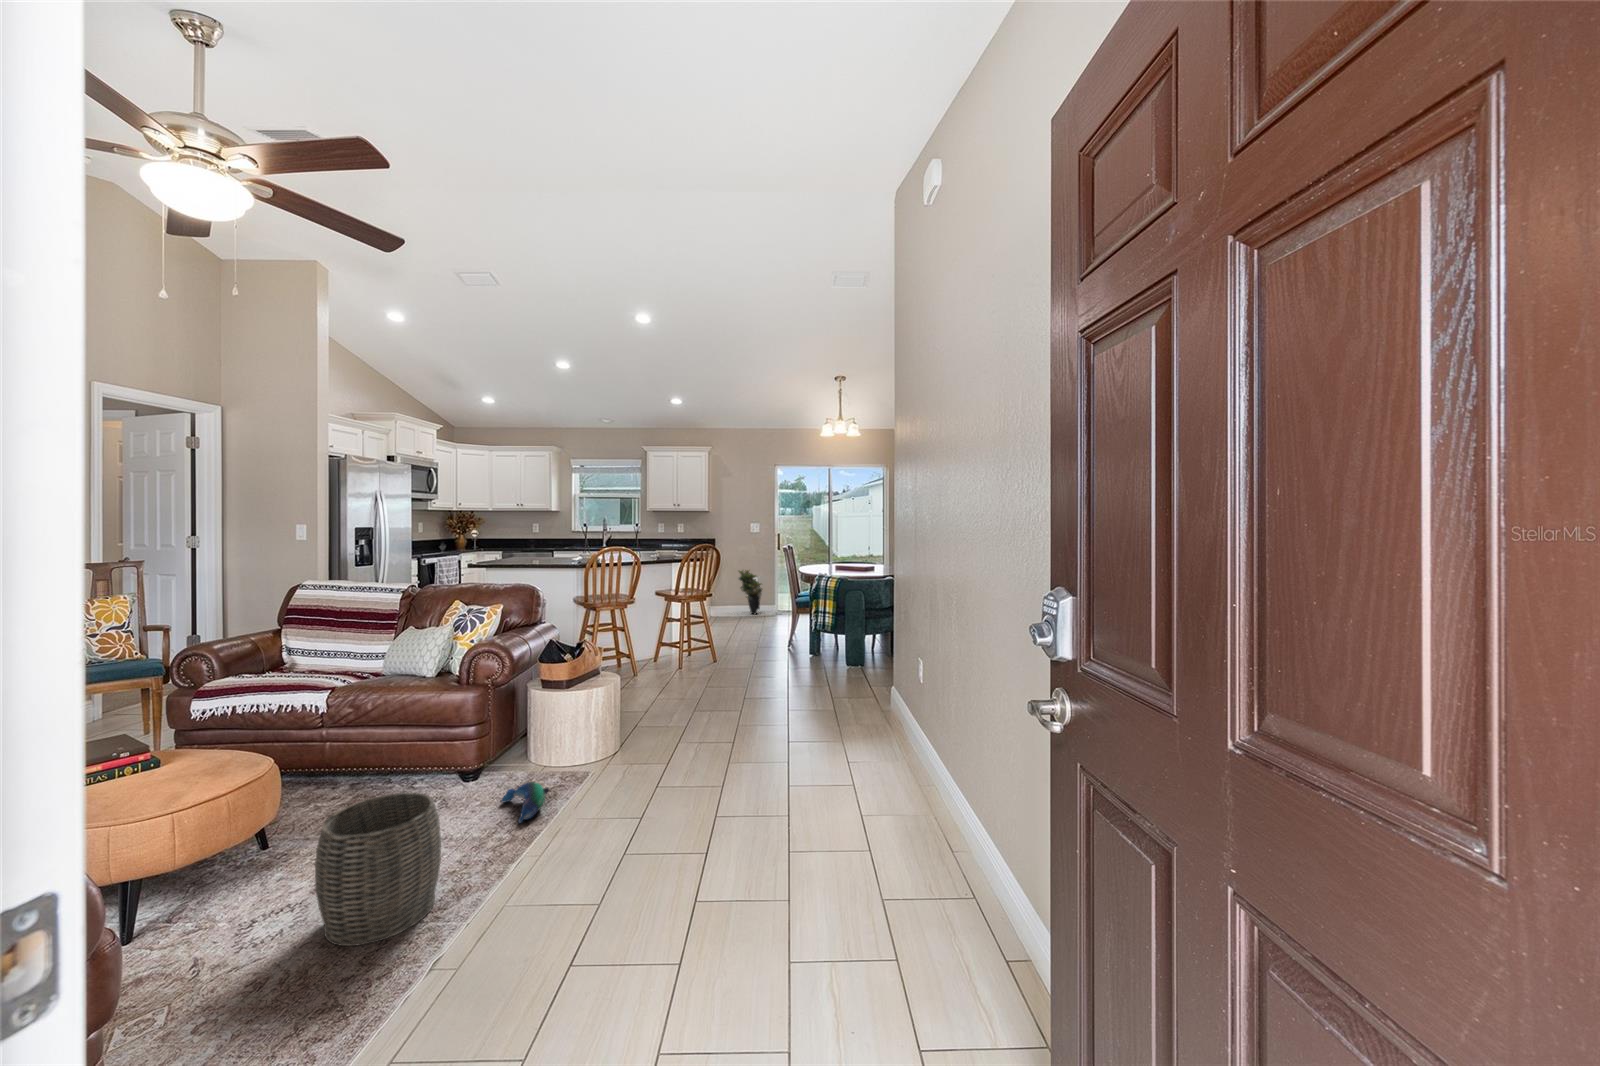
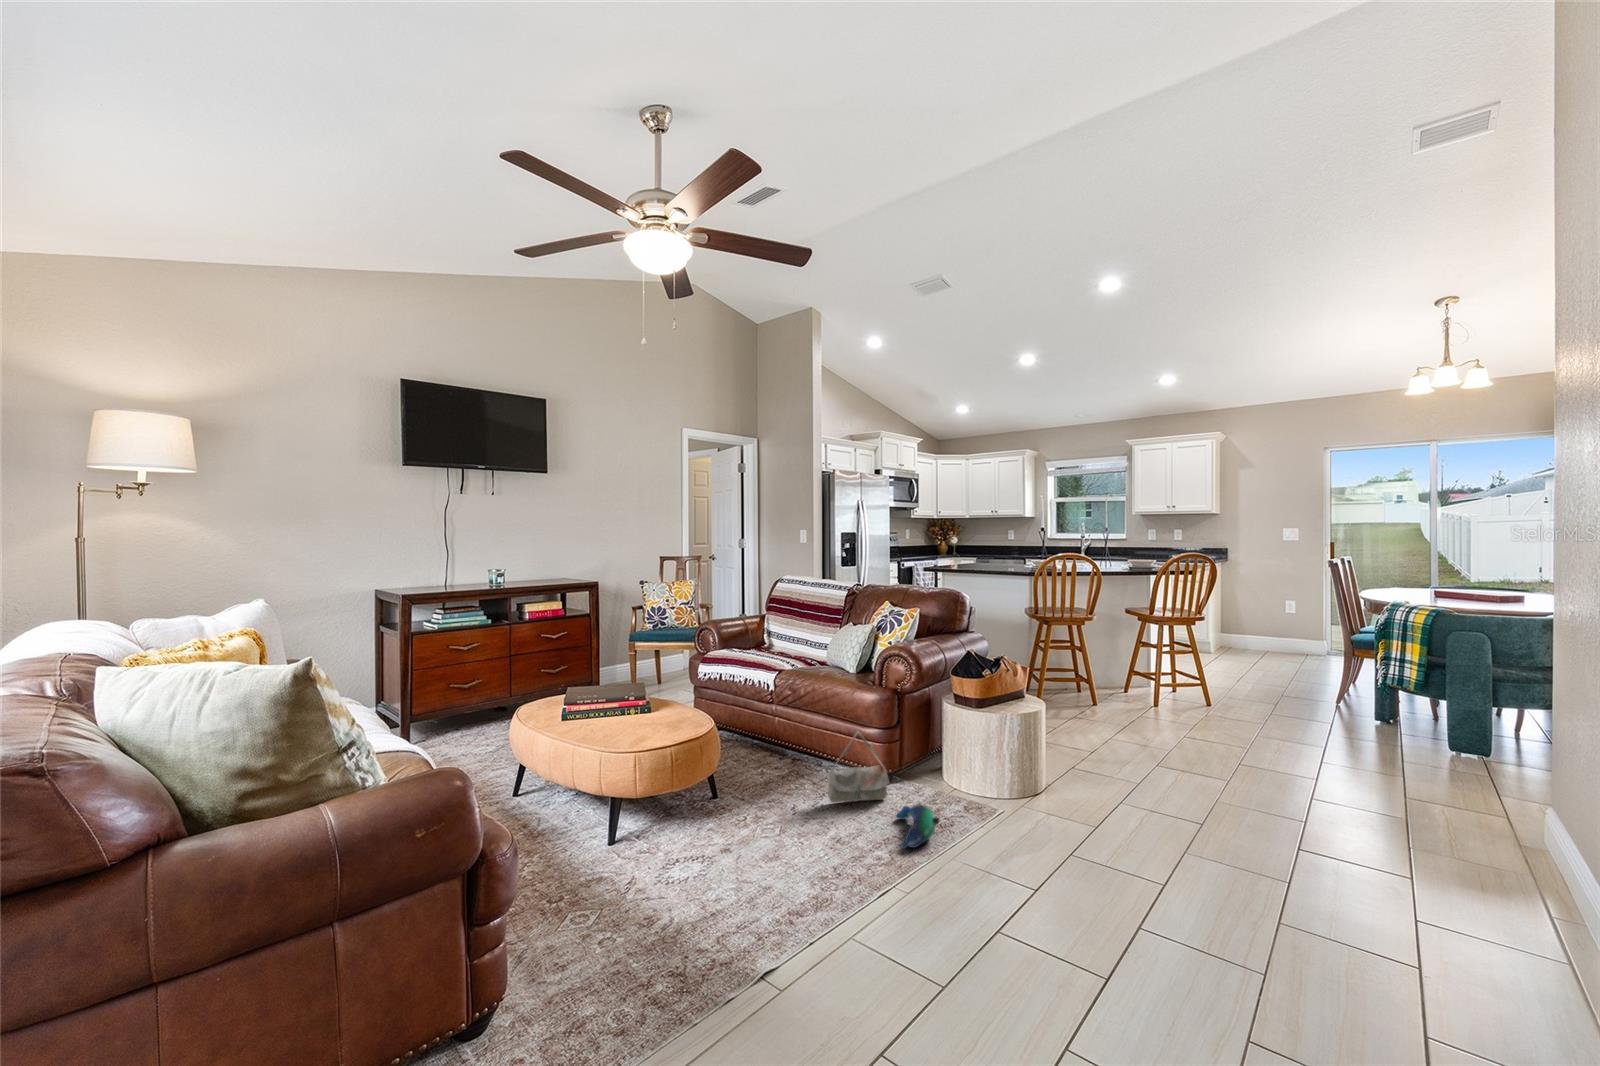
potted plant: present [739,570,762,615] -> none [1269,588,1314,652]
bag: none [419,732,488,809] -> present [828,732,889,802]
woven basket: present [315,793,441,946] -> none [703,779,804,925]

